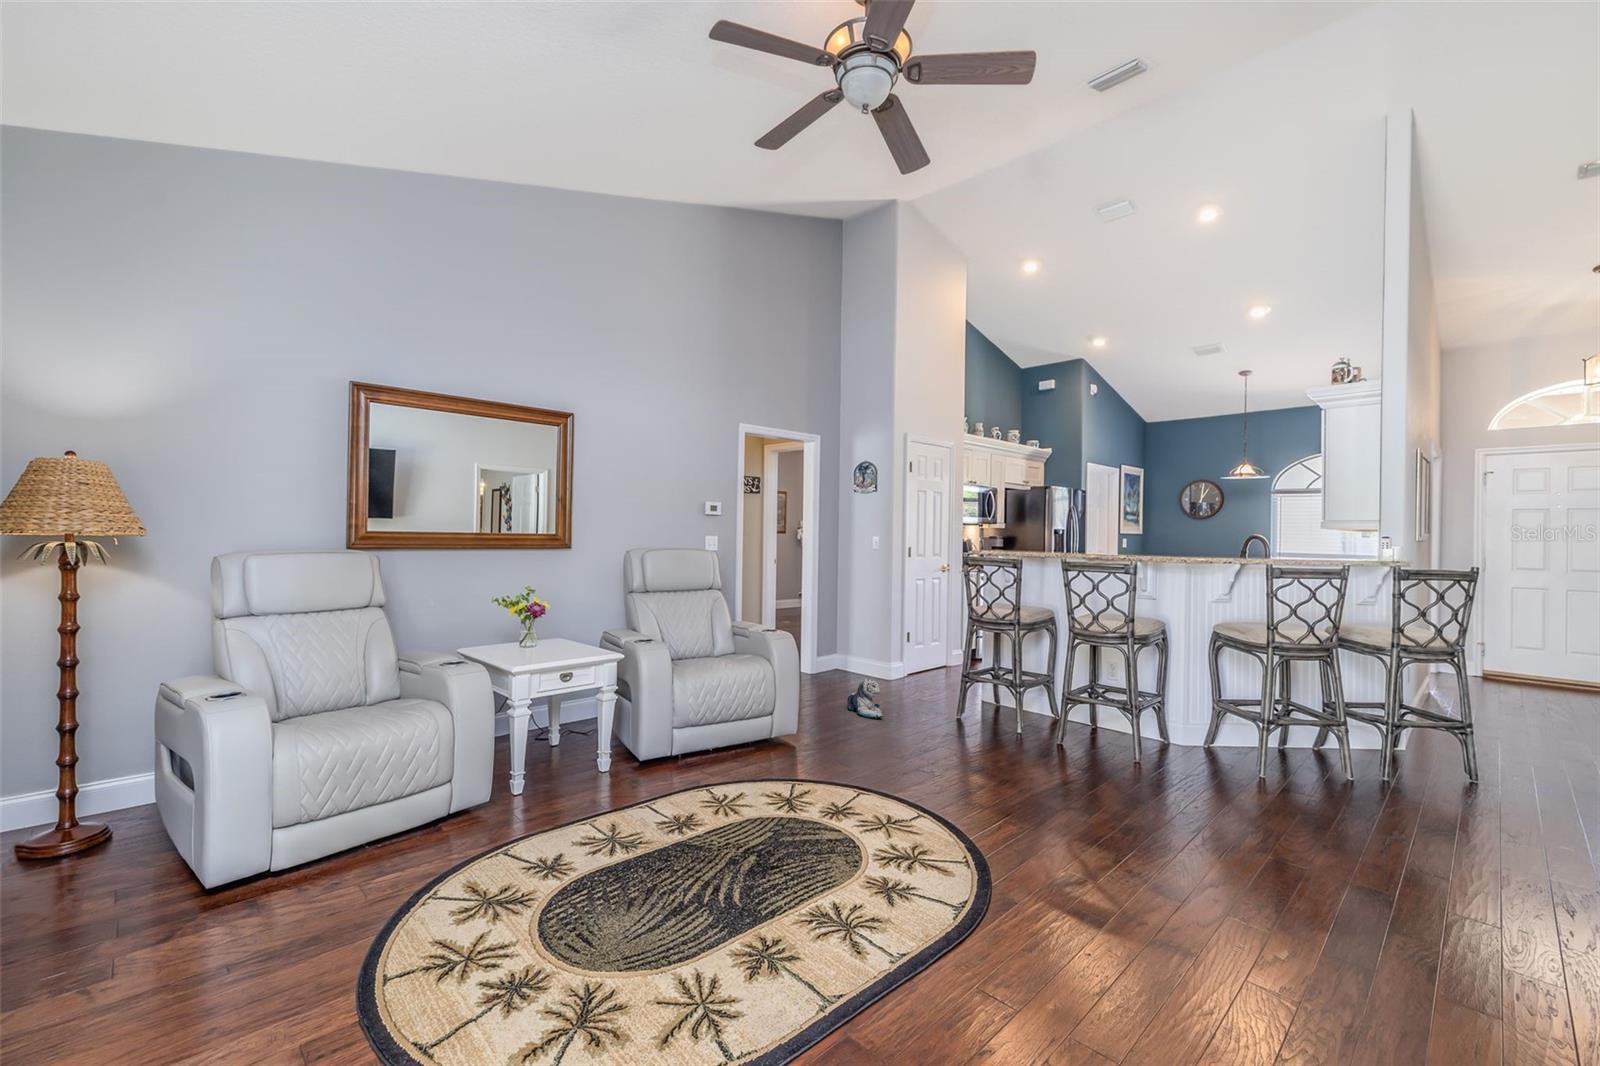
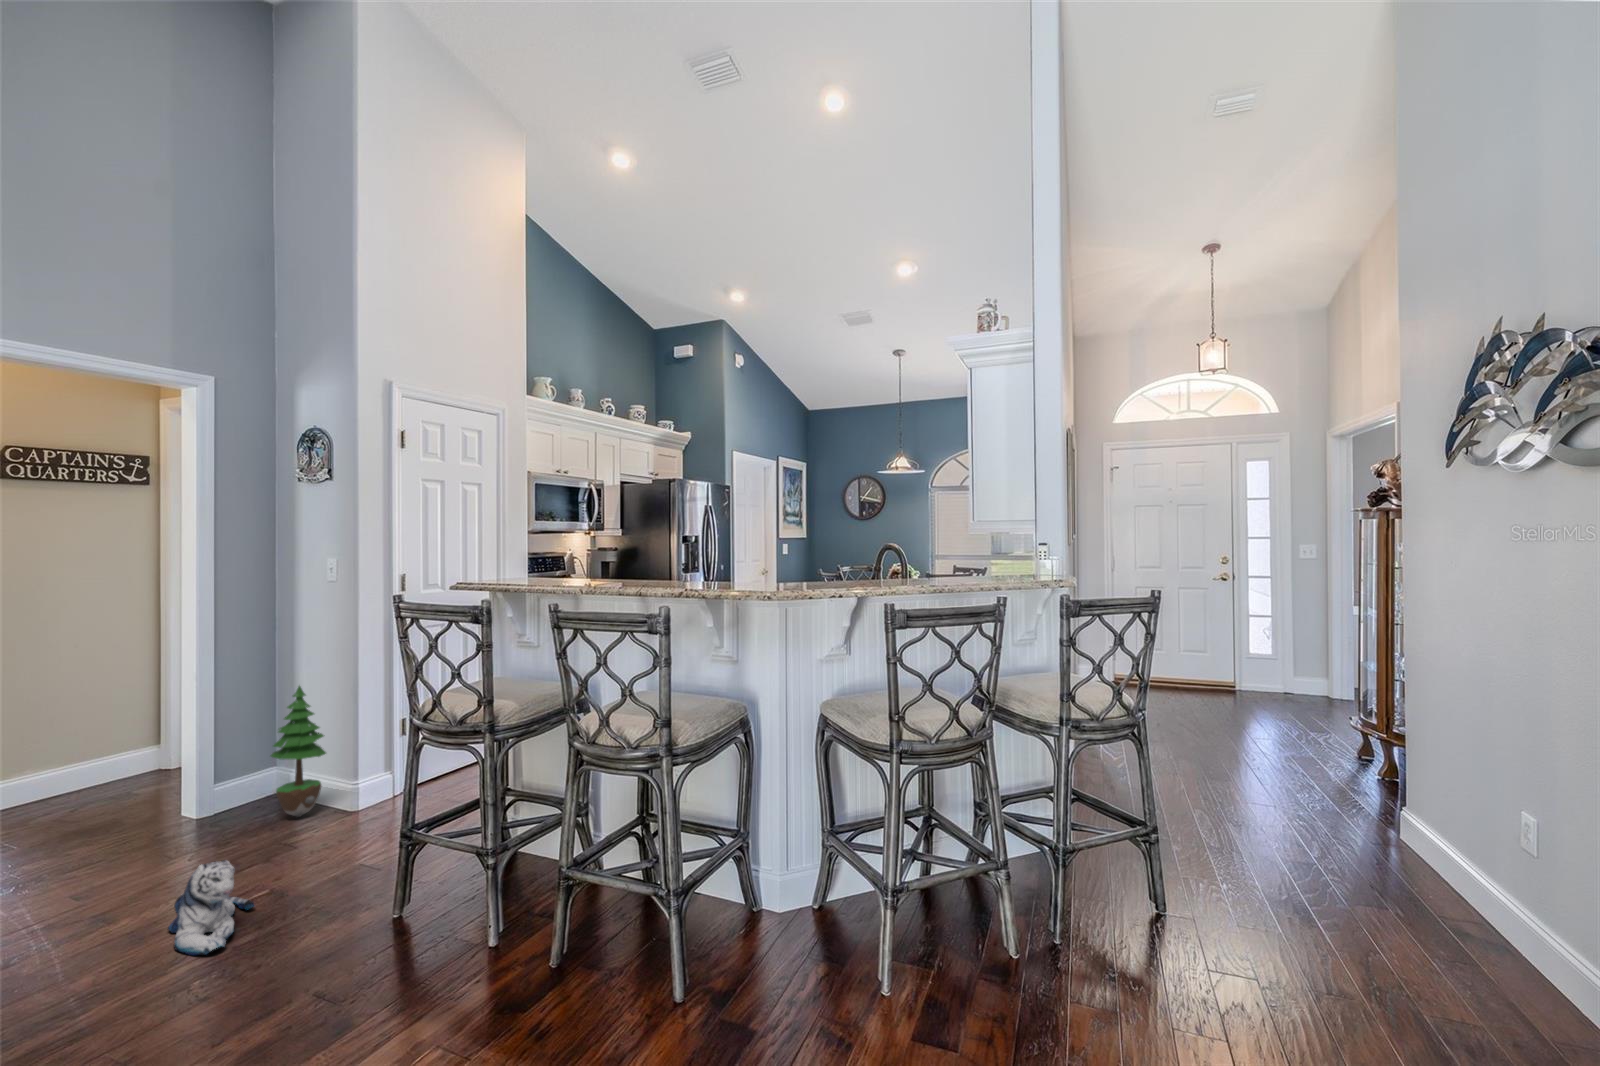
potted tree: none [846,605,873,680] -> present [270,686,326,817]

